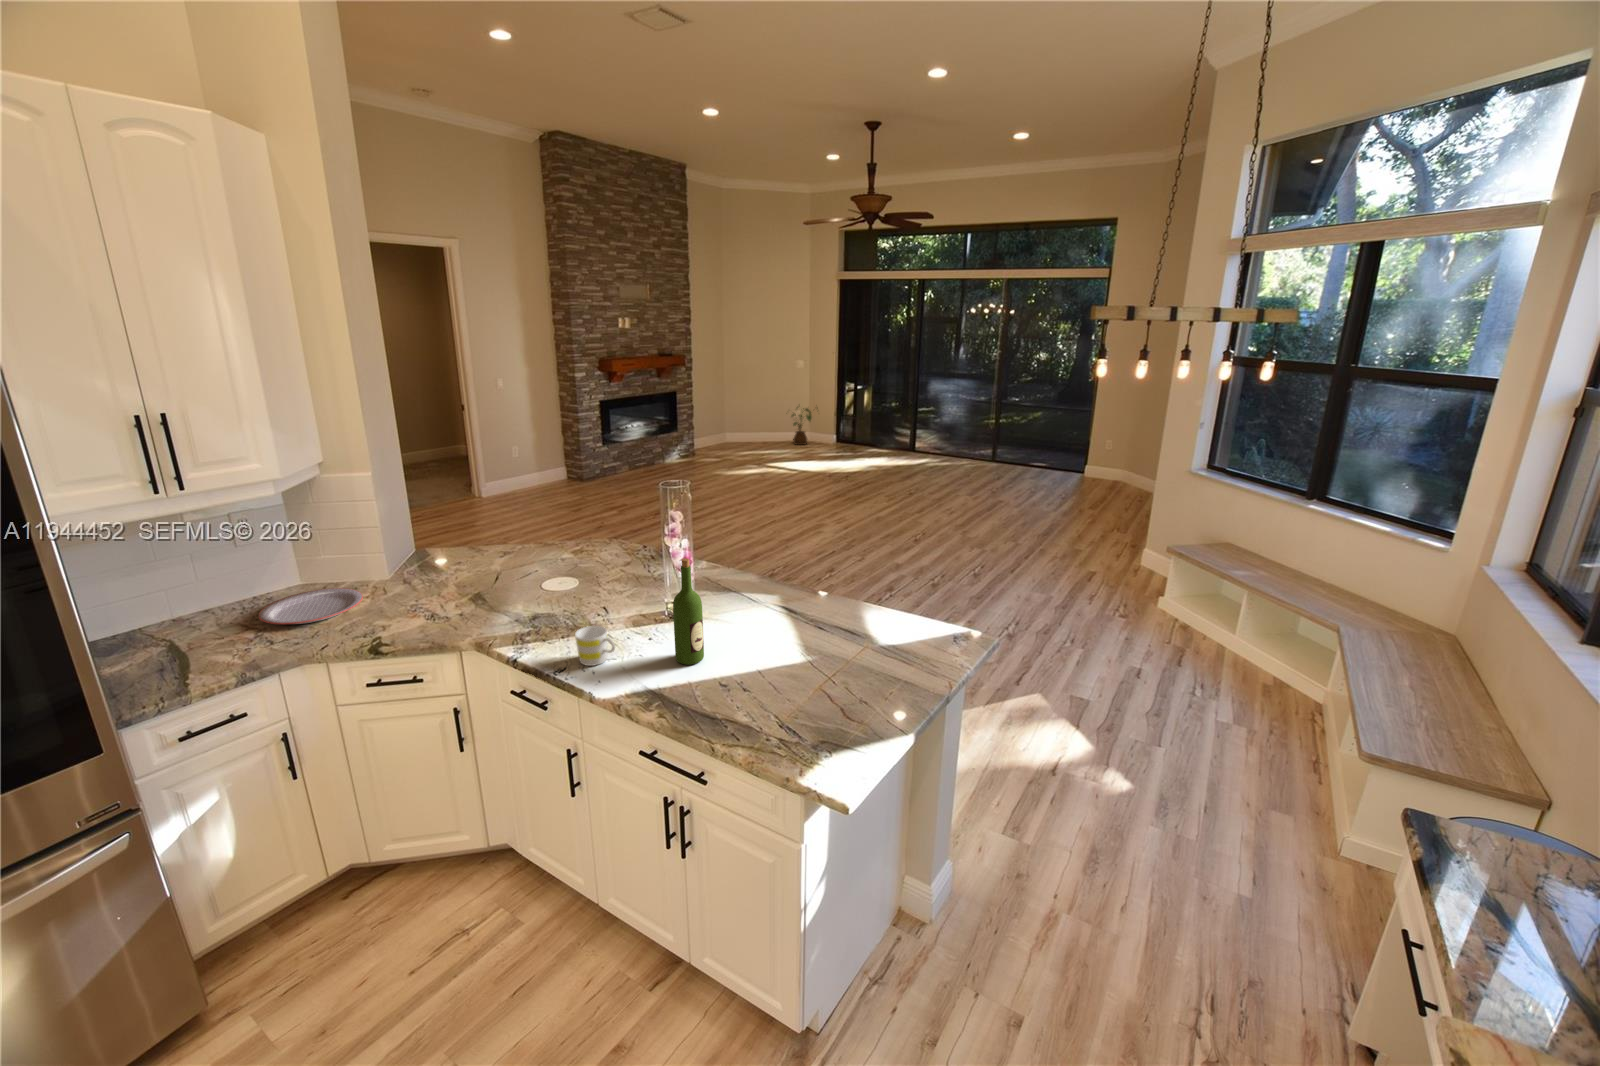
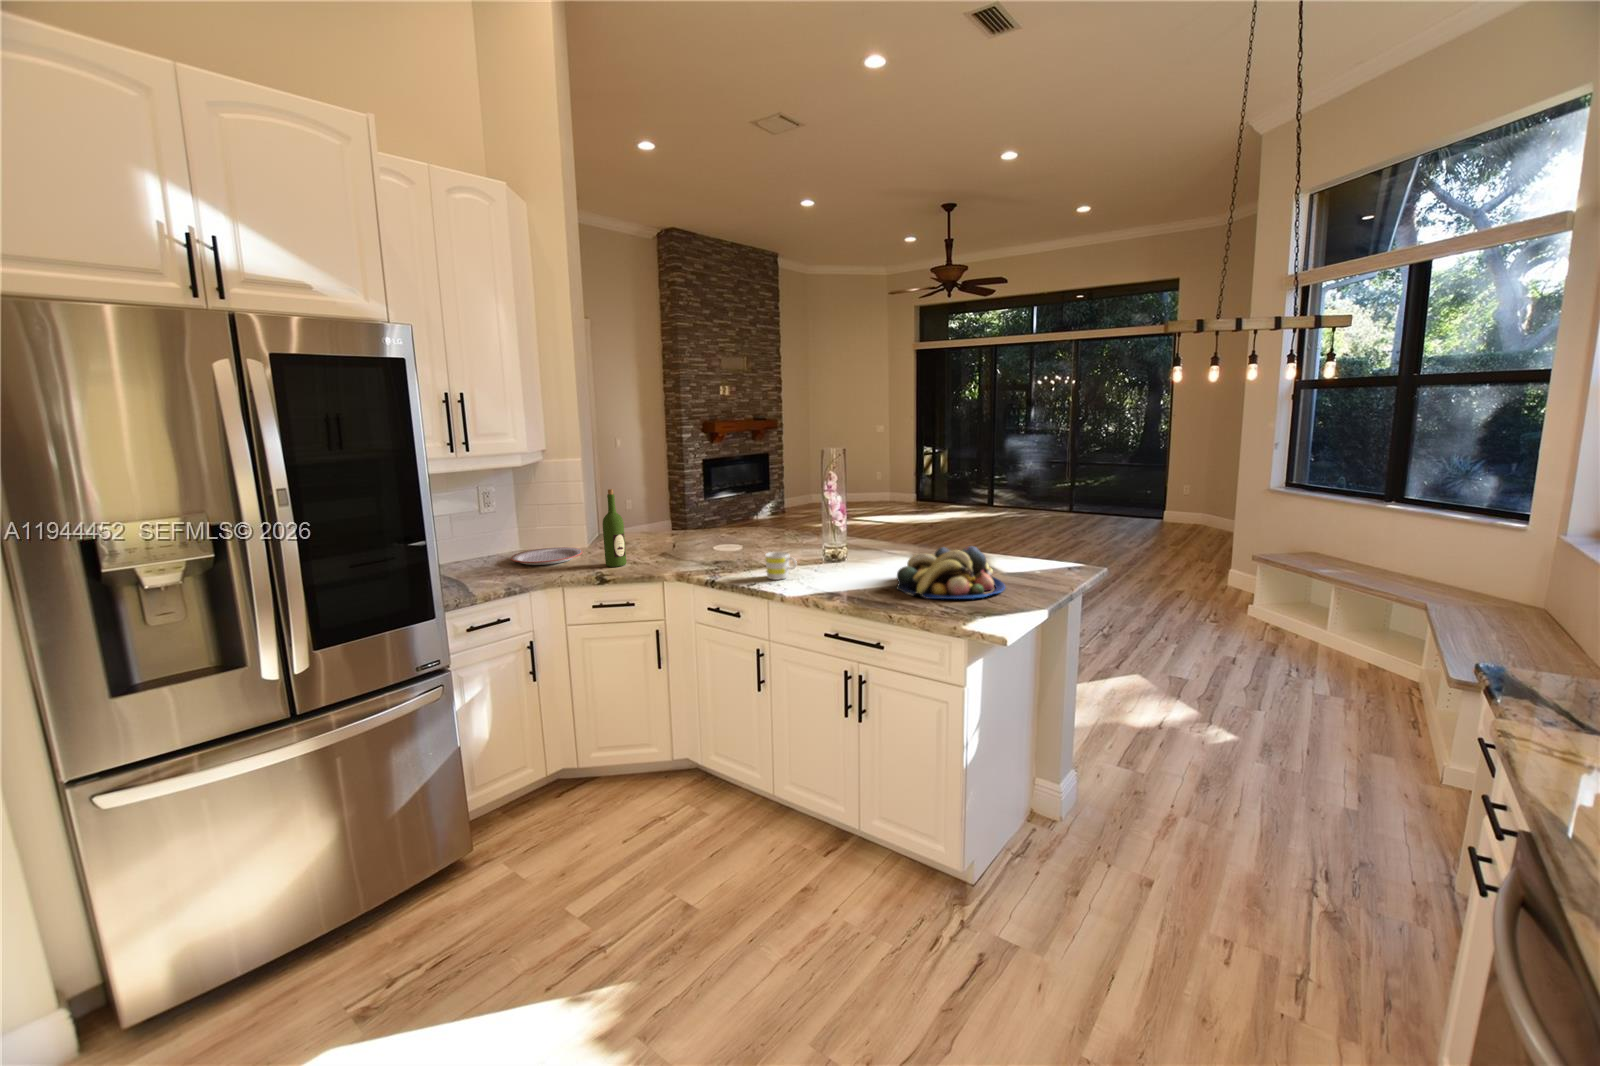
house plant: present [792,407,818,445] -> none [866,464,897,502]
wine bottle: present [673,558,704,665] -> present [603,489,626,567]
fruit bowl: none [733,629,869,719] -> present [897,546,1005,599]

